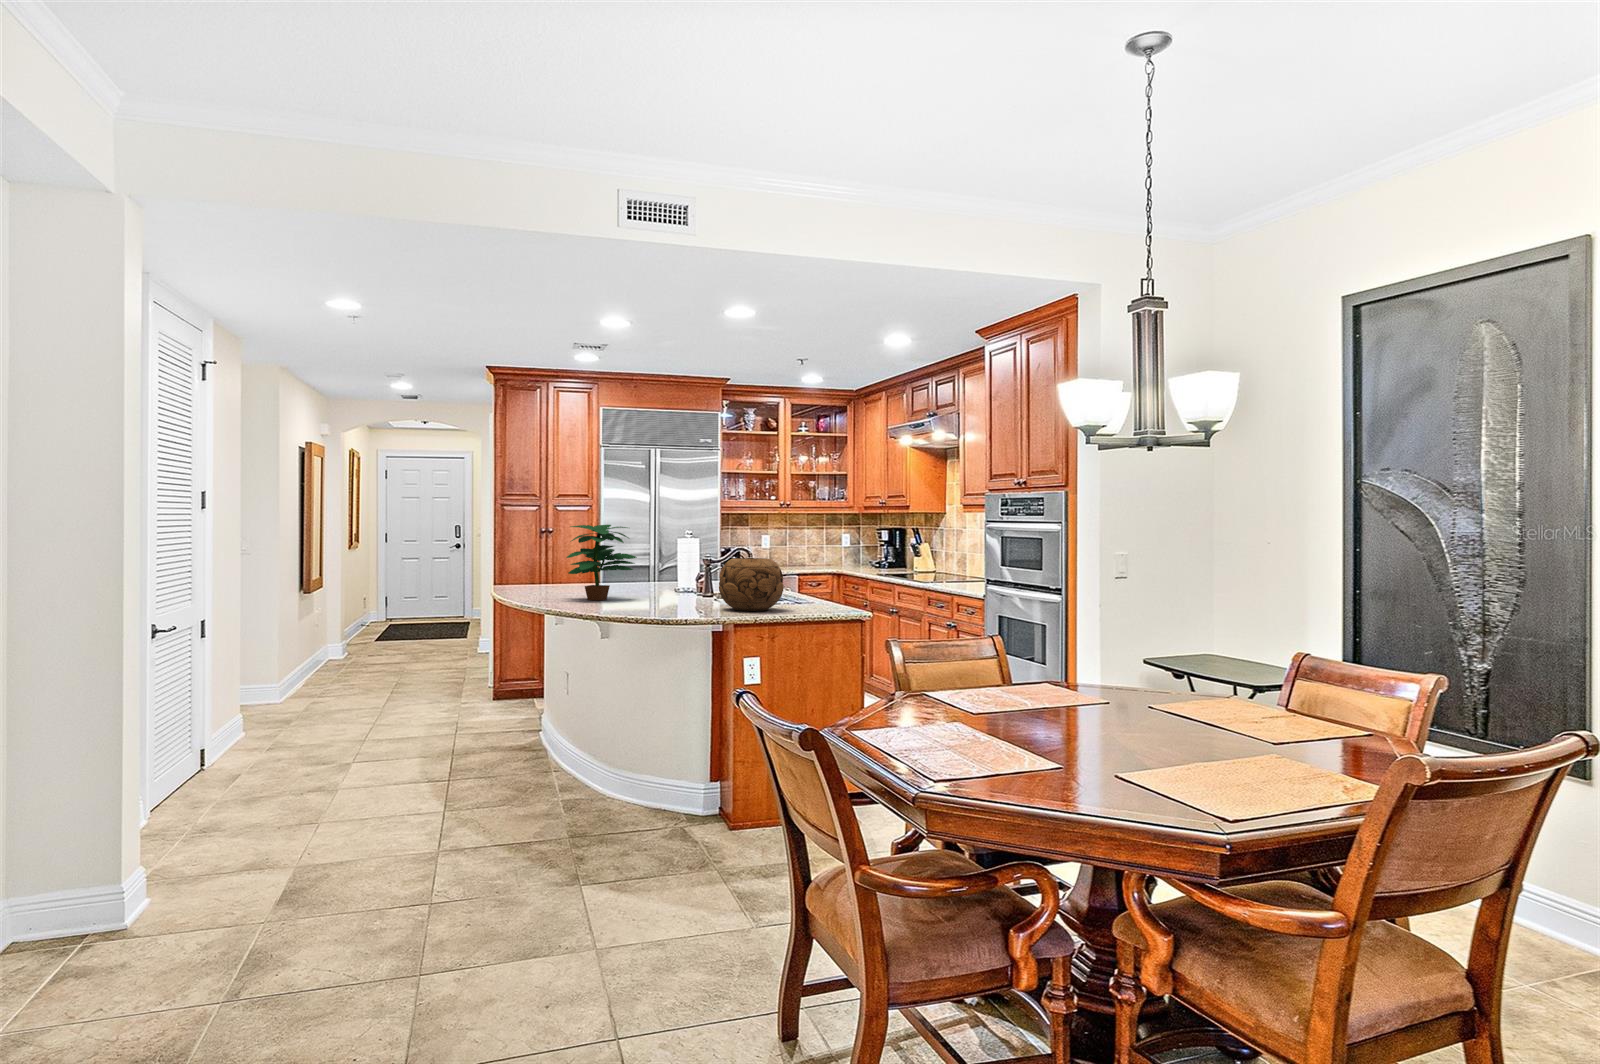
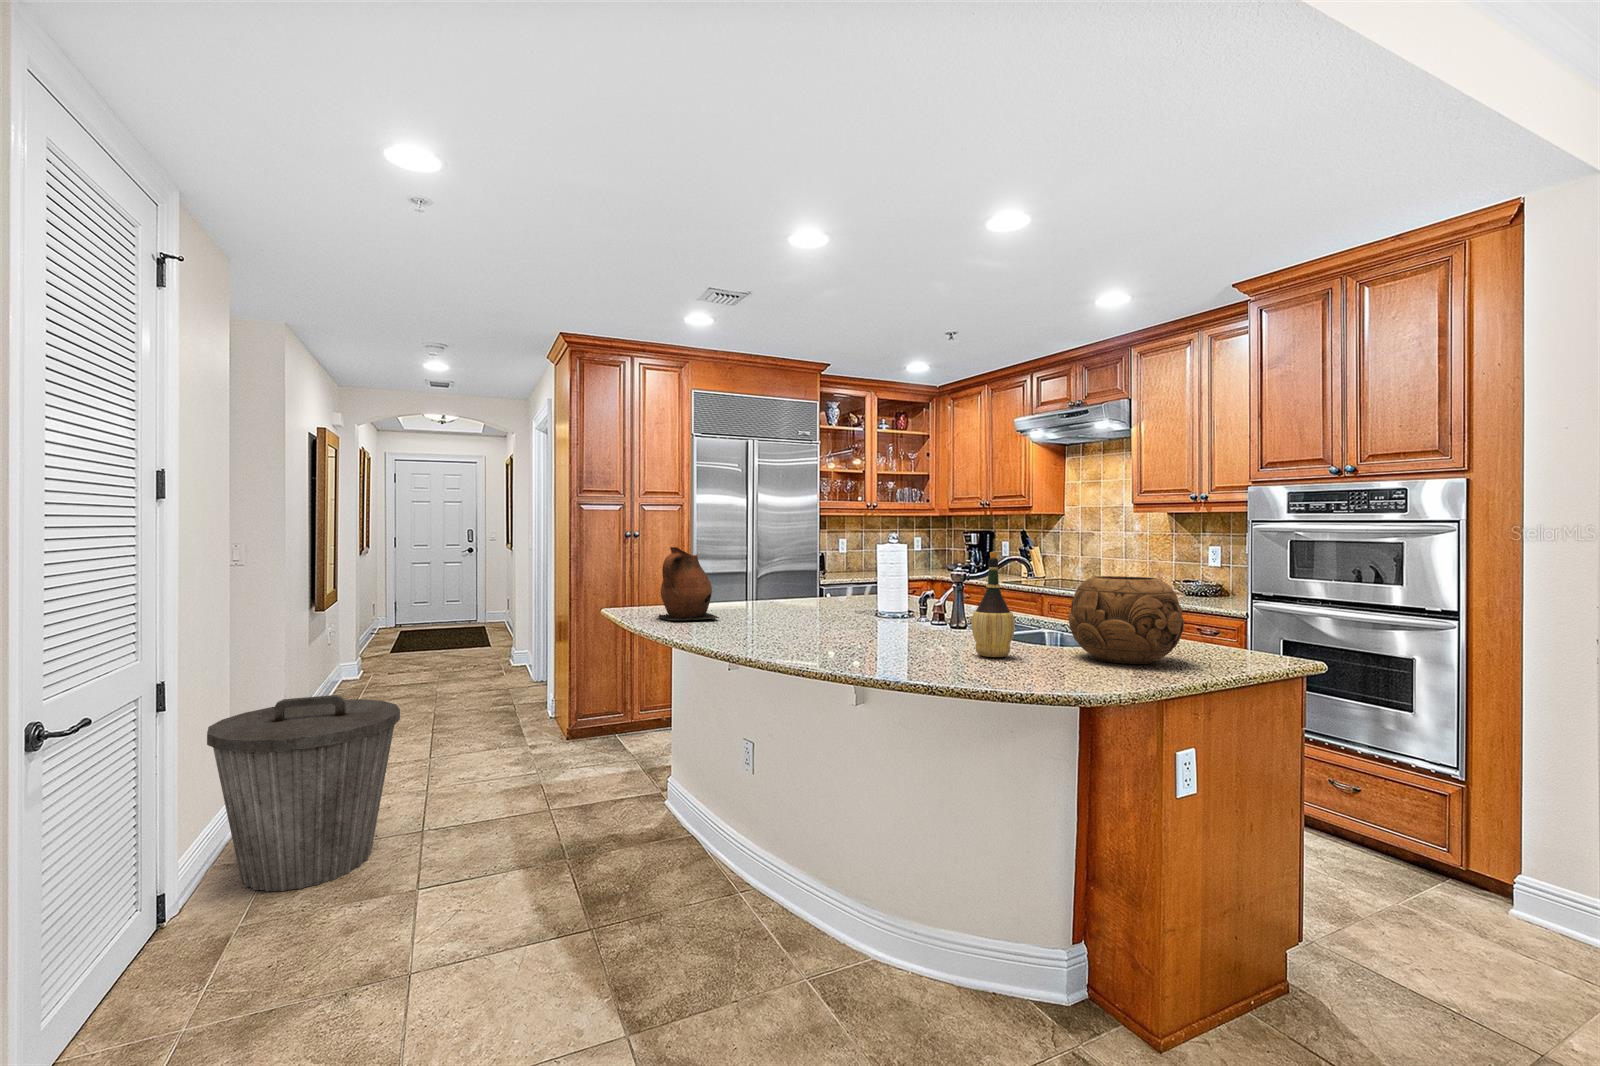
potted plant: present [567,525,637,600] -> none [784,525,884,643]
ceramic pitcher: none [512,539,554,590] -> present [658,547,719,620]
wine bottle: none [661,542,687,607] -> present [972,552,1015,657]
trash can: none [226,639,348,763] -> present [207,695,400,892]

